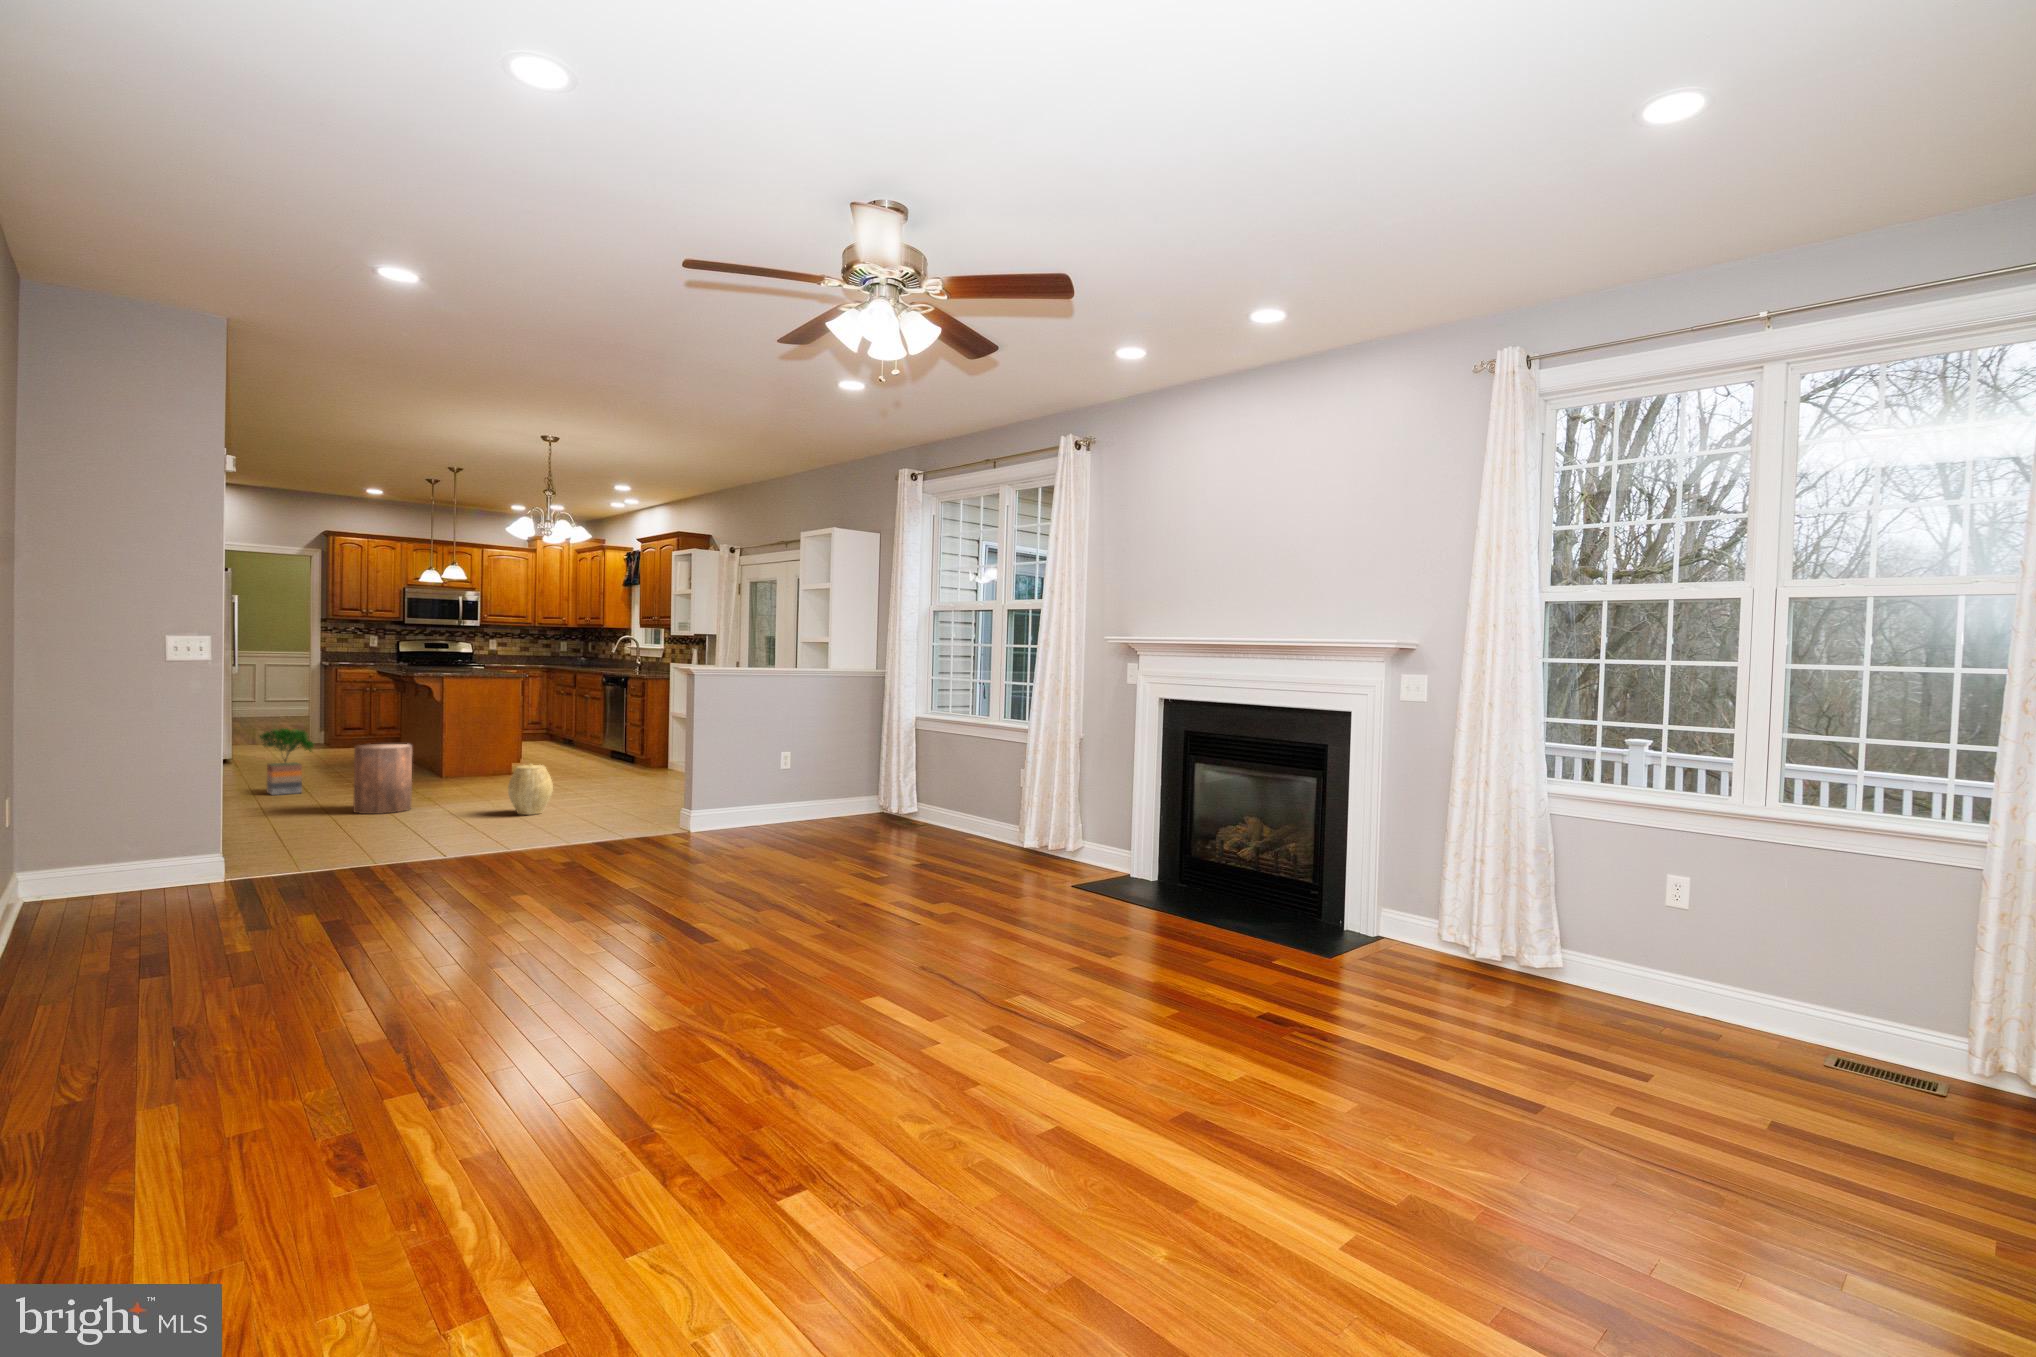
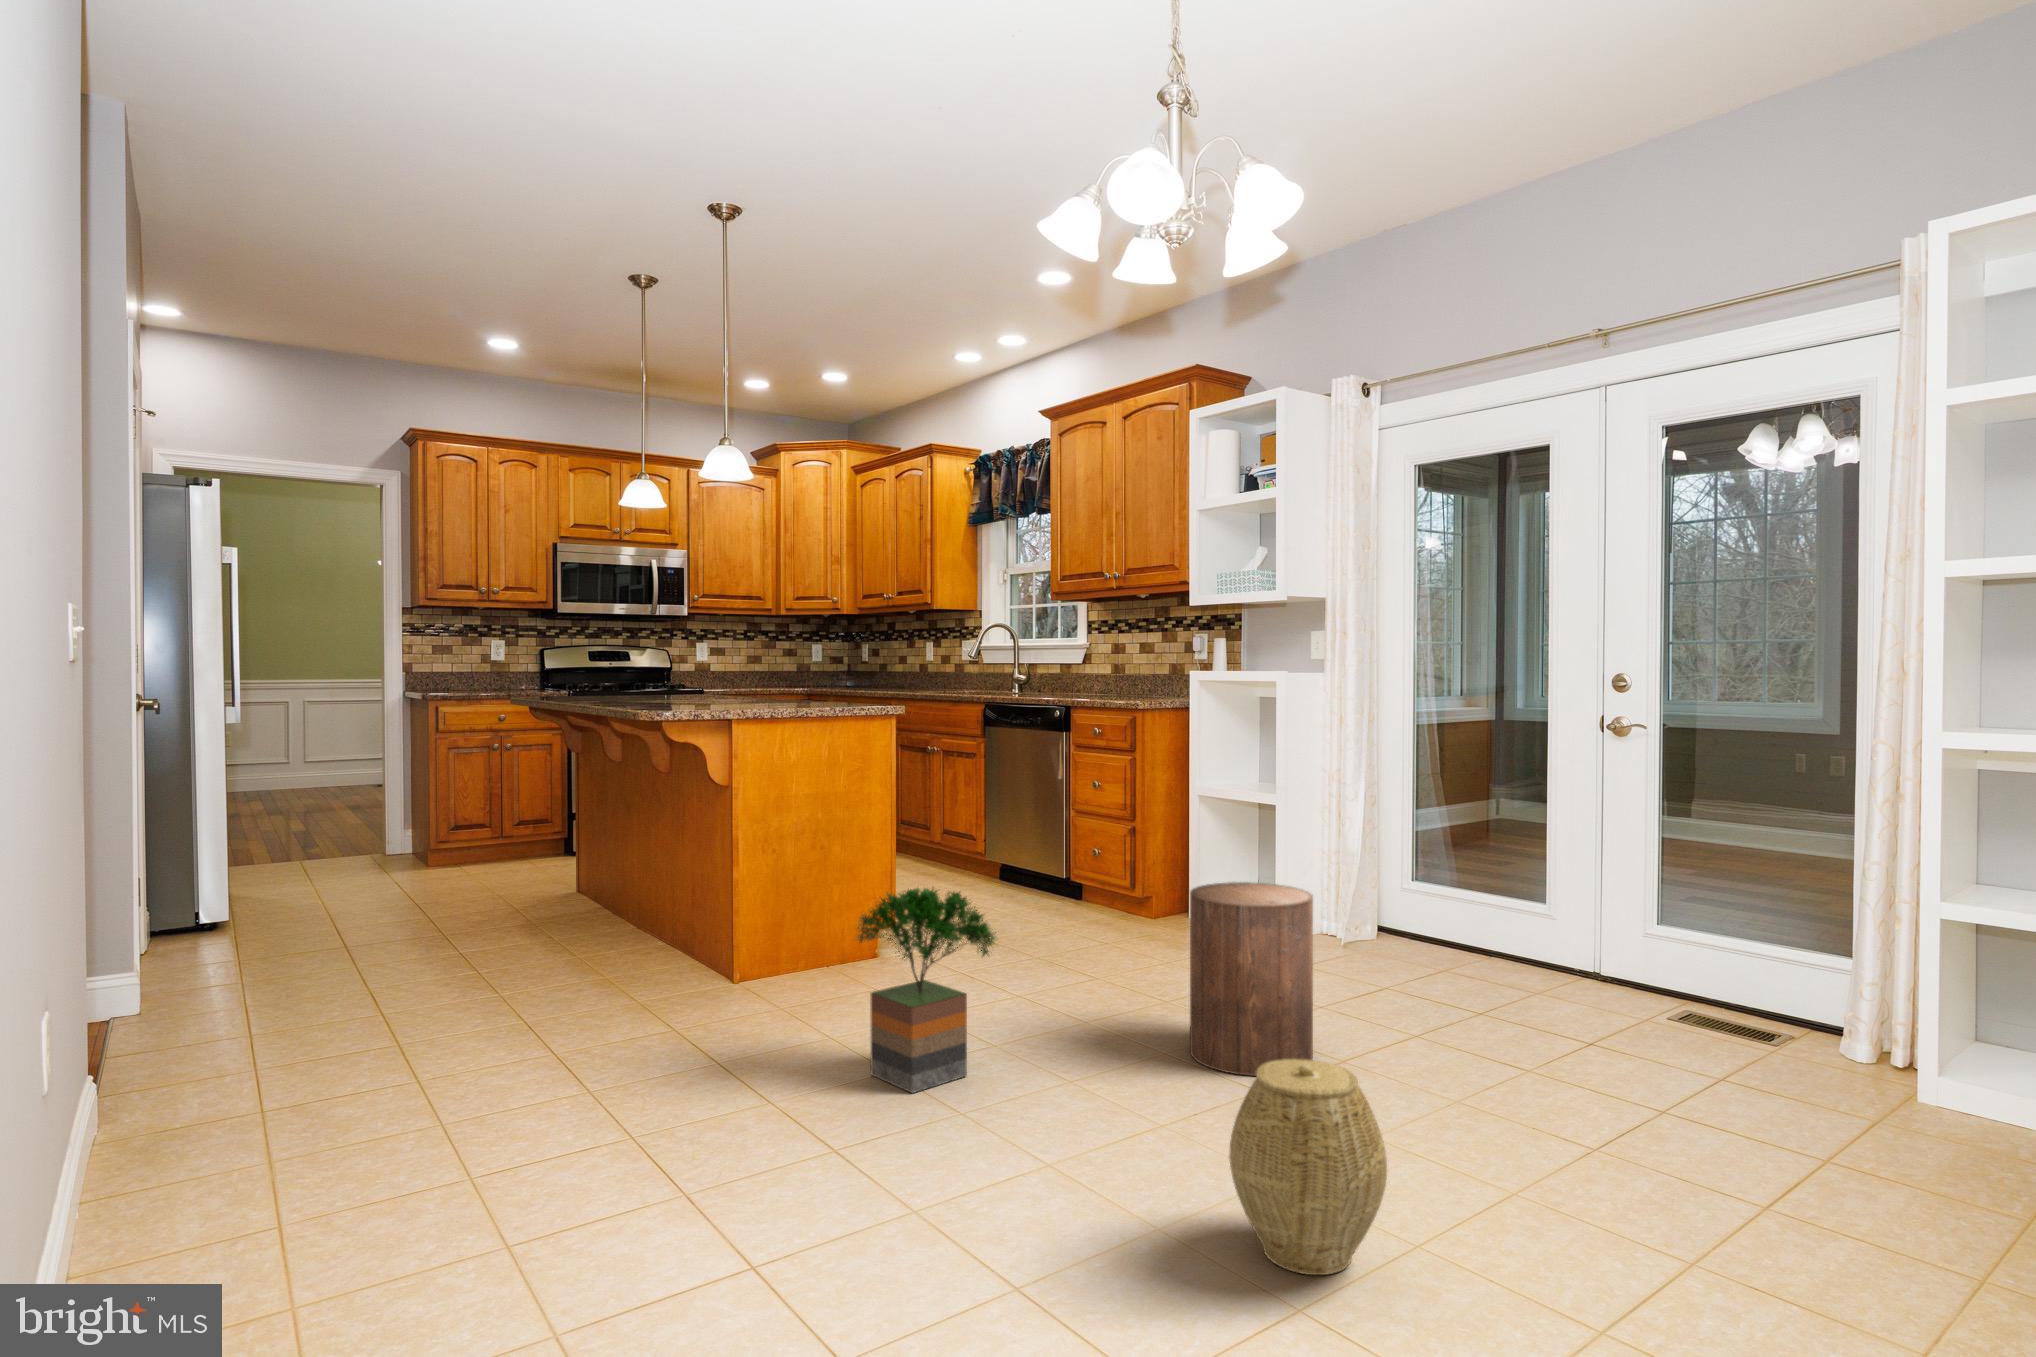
potted tree: present [260,729,314,795] -> present [854,888,996,1093]
stool: present [353,744,412,814] -> present [1190,882,1313,1076]

